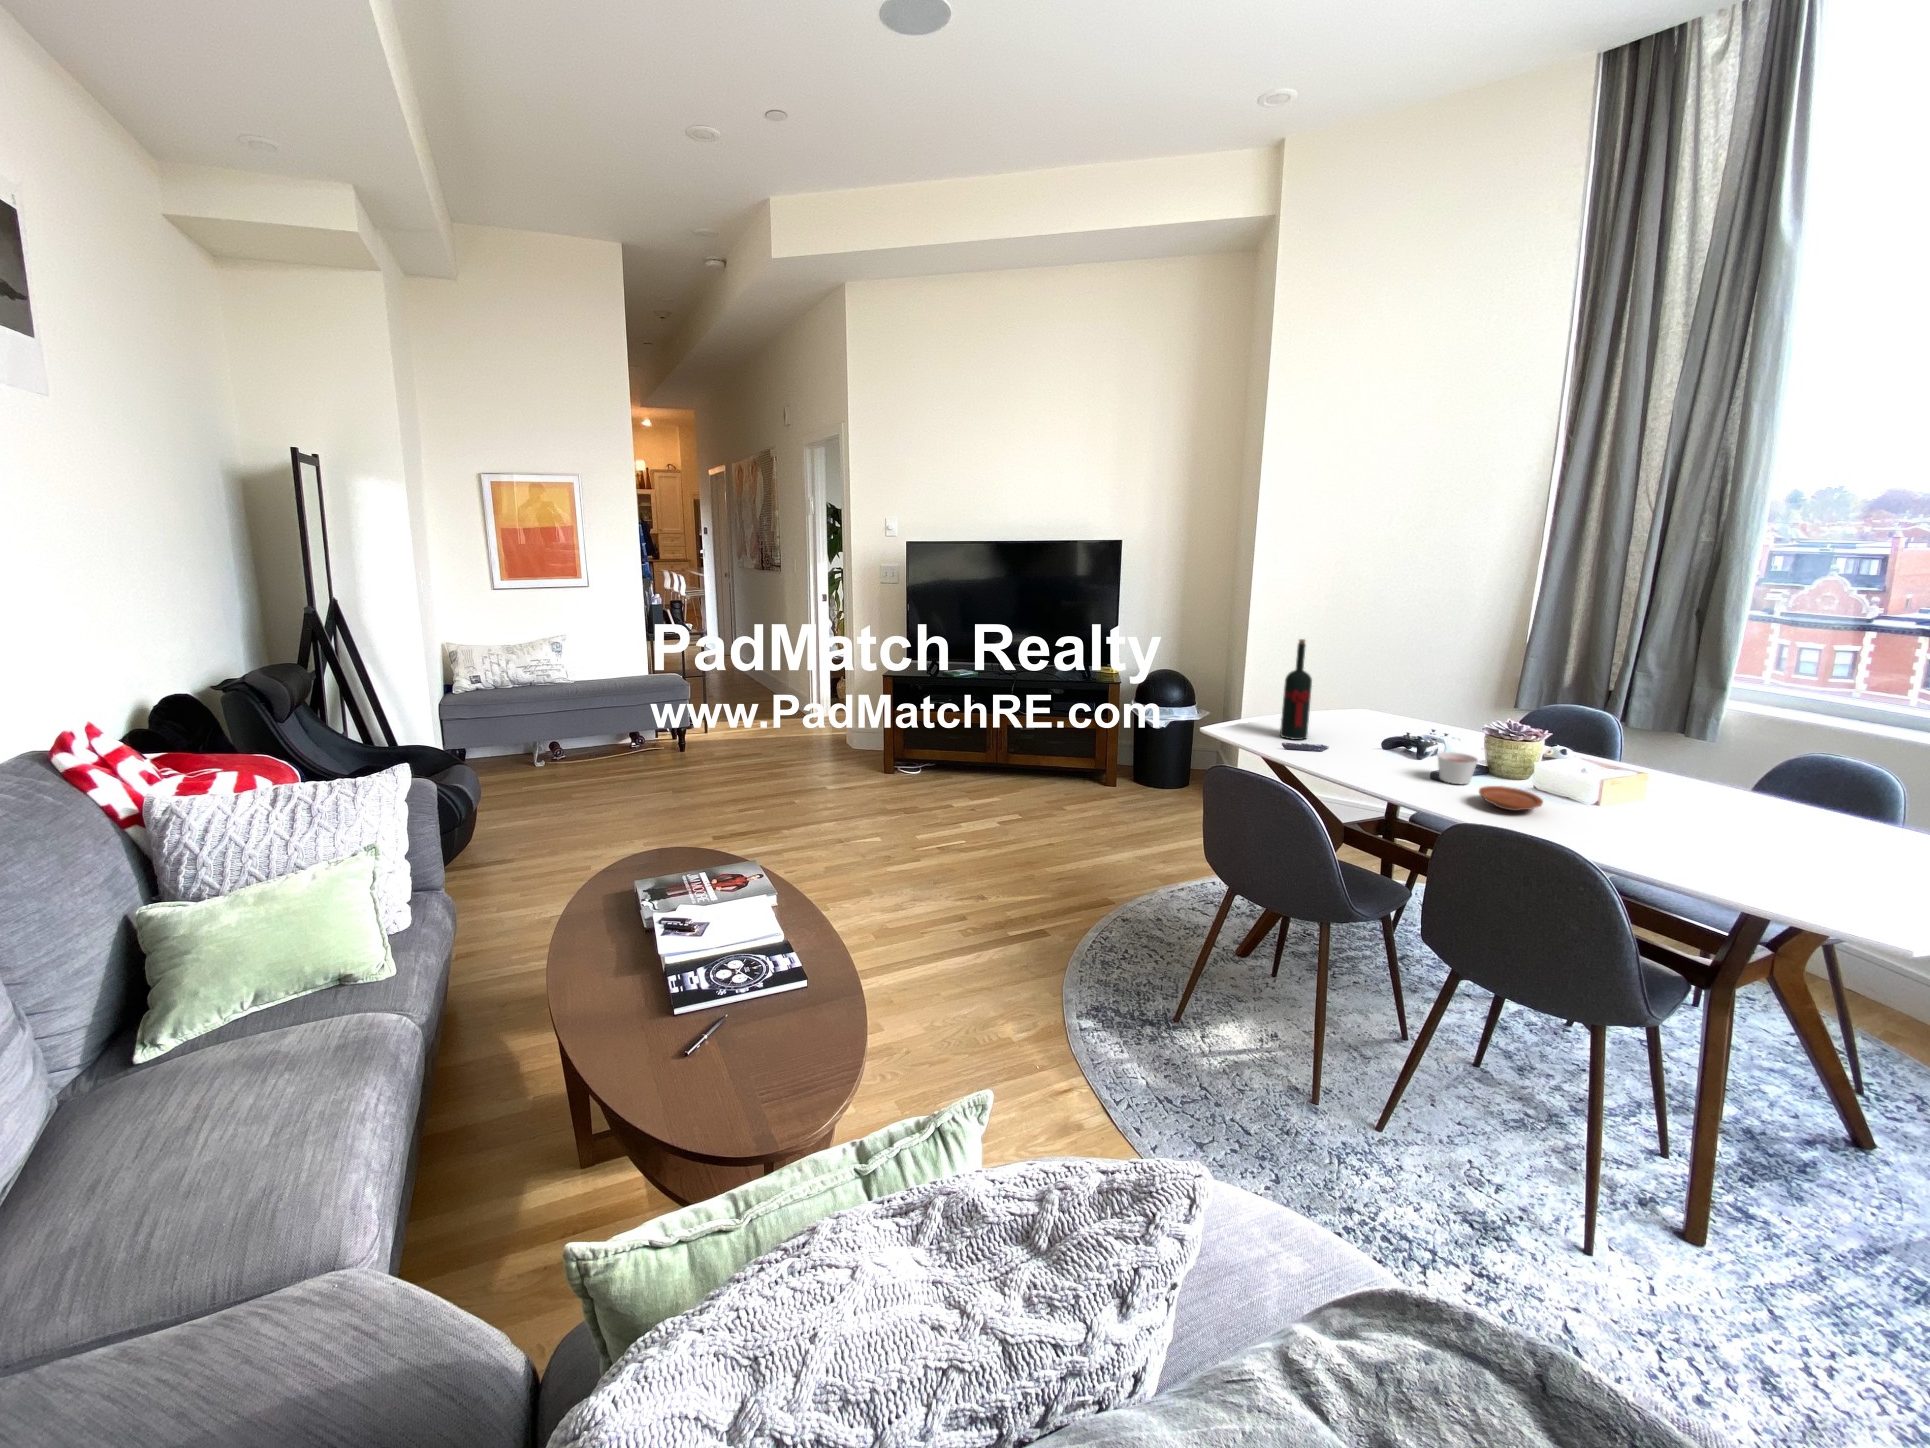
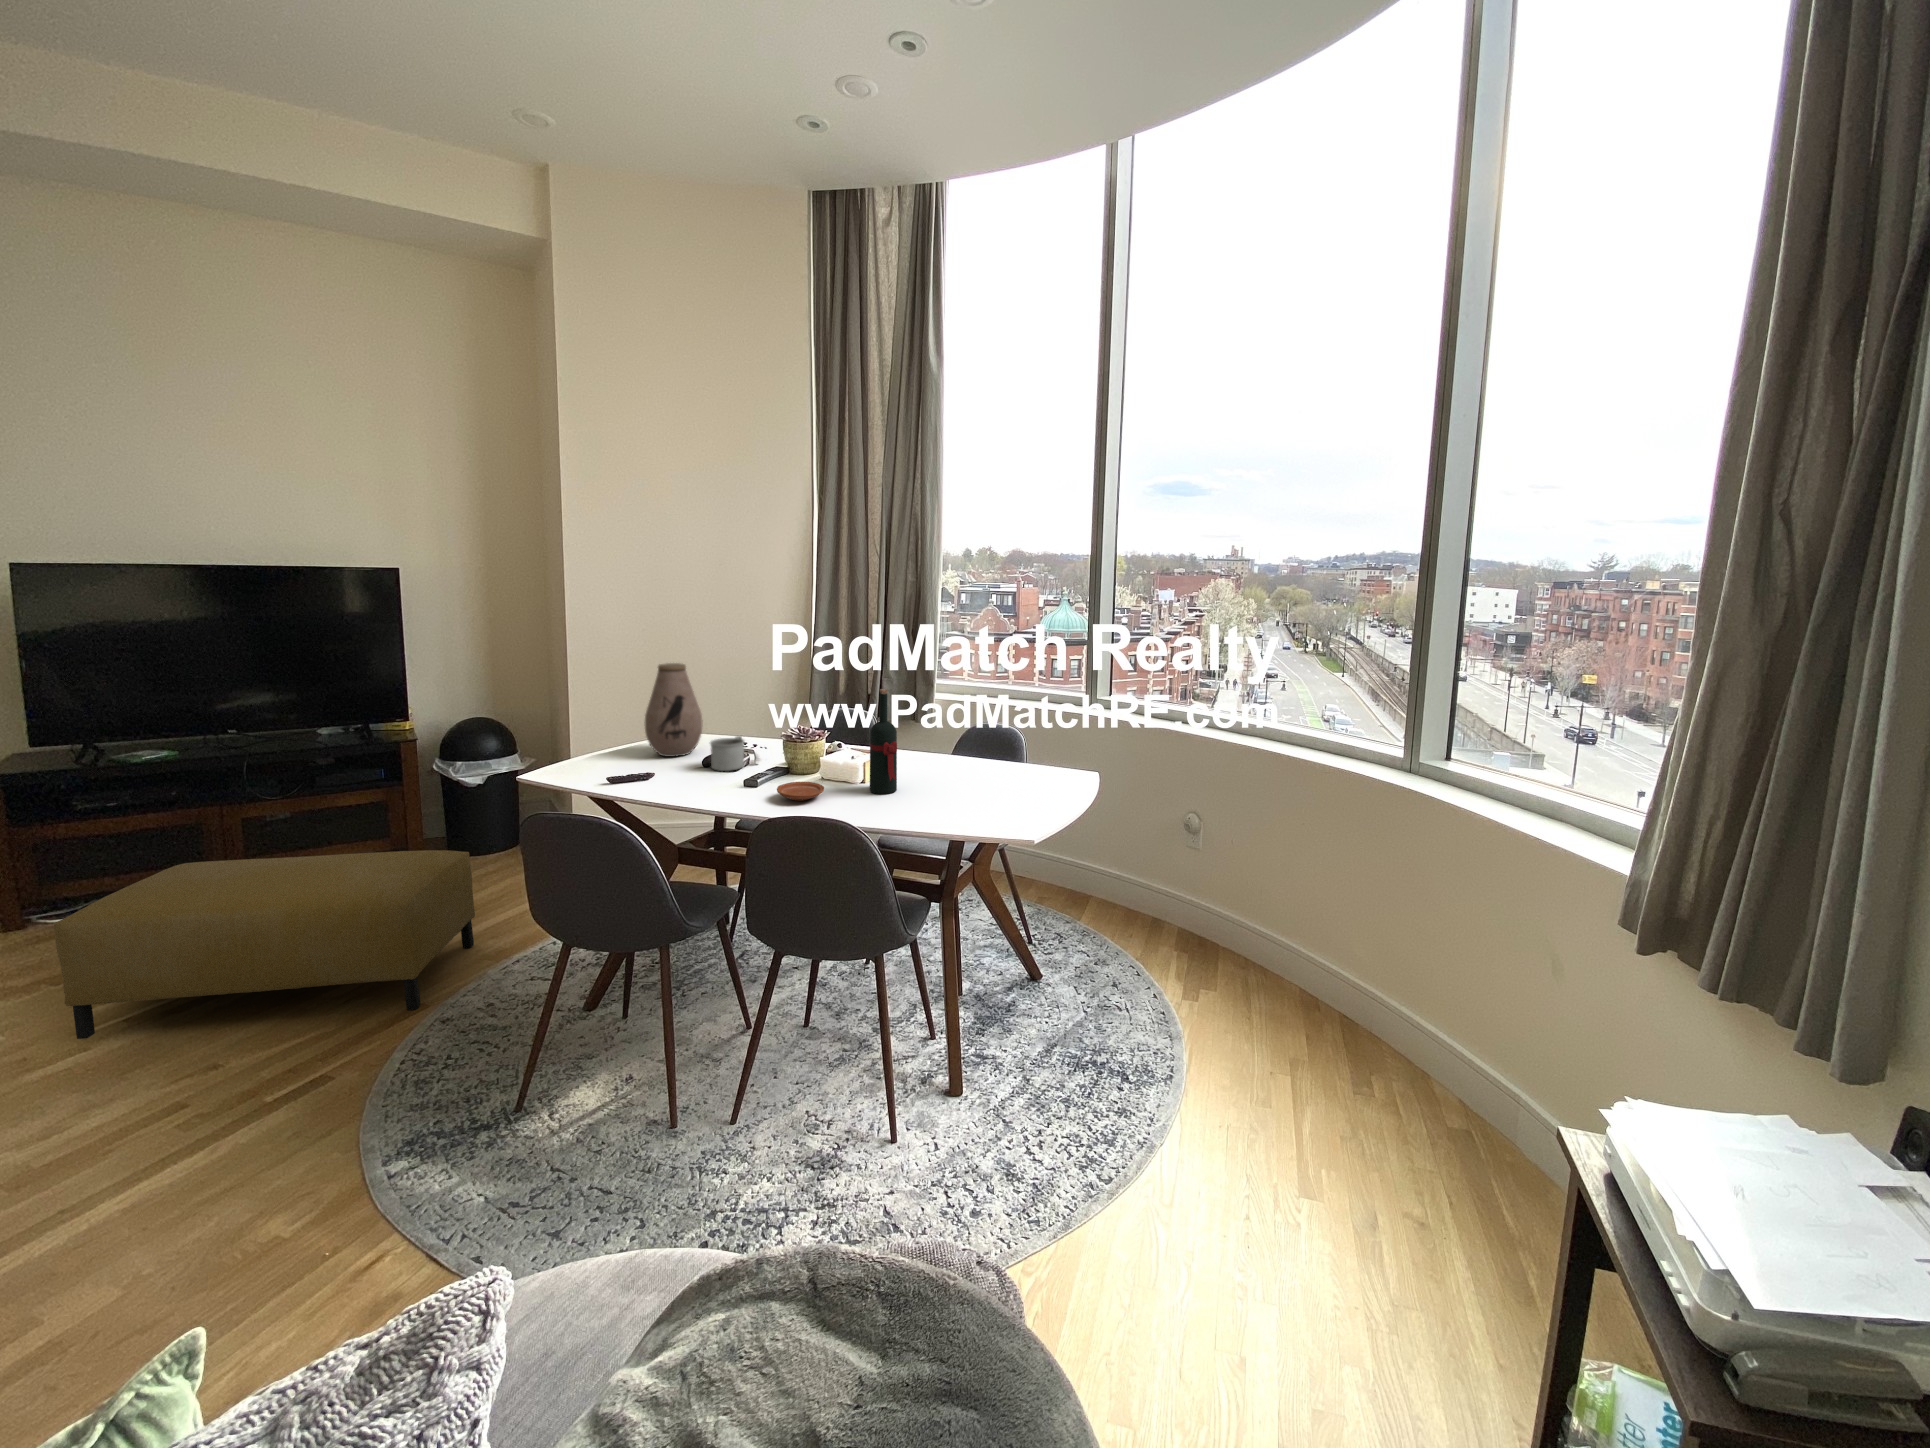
vase: none [1328,630,1391,731] -> present [645,663,702,757]
wine bottle: present [1280,639,1312,740] -> present [870,689,897,794]
mug: none [1397,719,1442,757] -> present [710,736,744,771]
ottoman: none [909,747,1152,905] -> present [54,850,475,1039]
candle: present [1438,752,1478,784] -> none [742,761,774,788]

